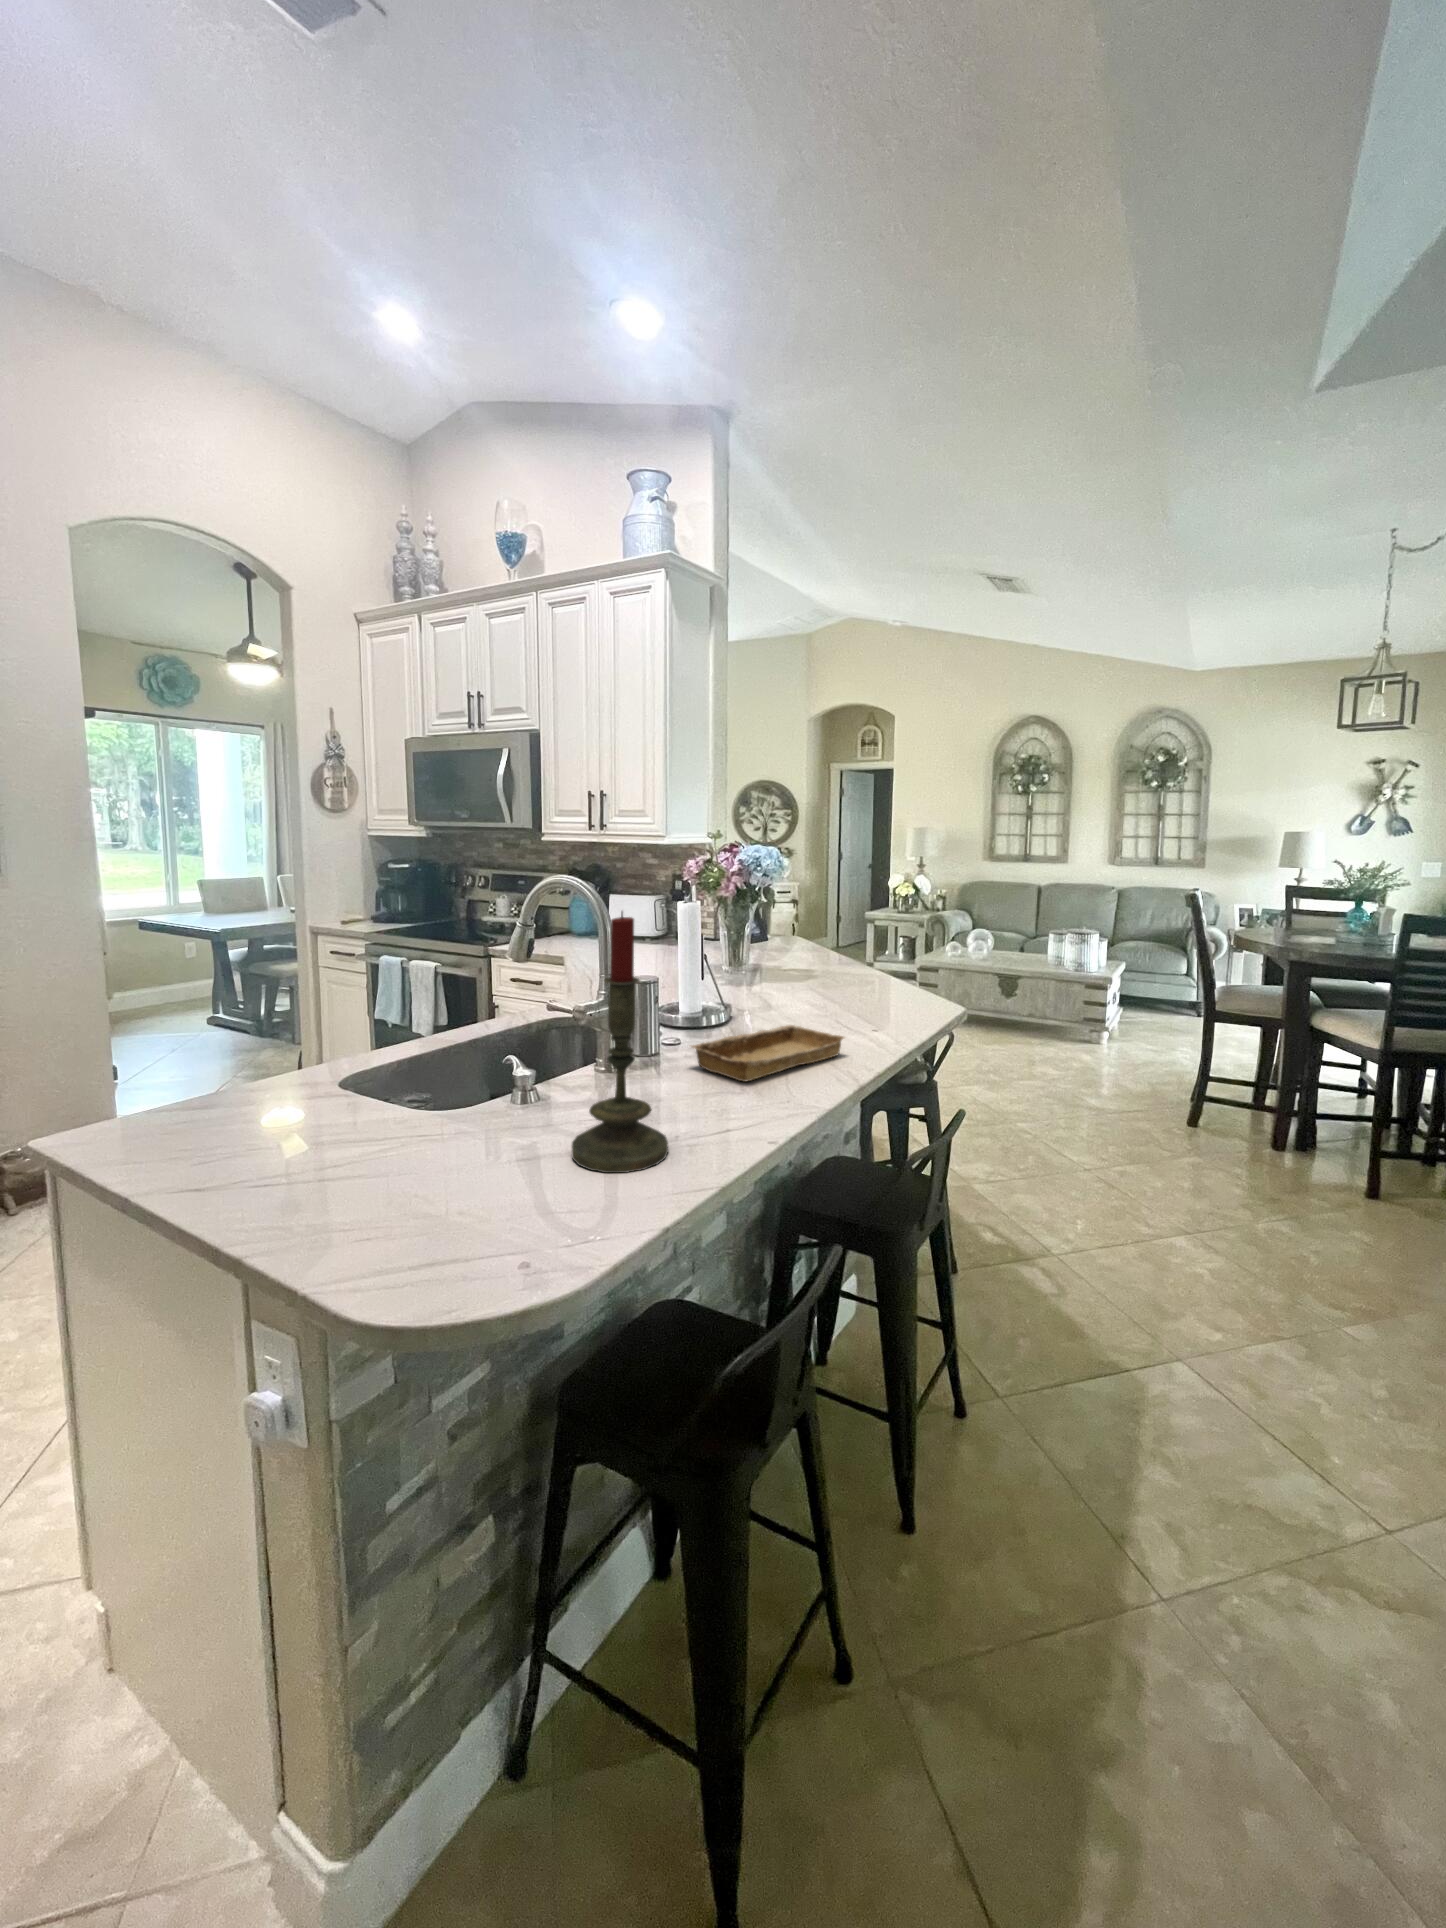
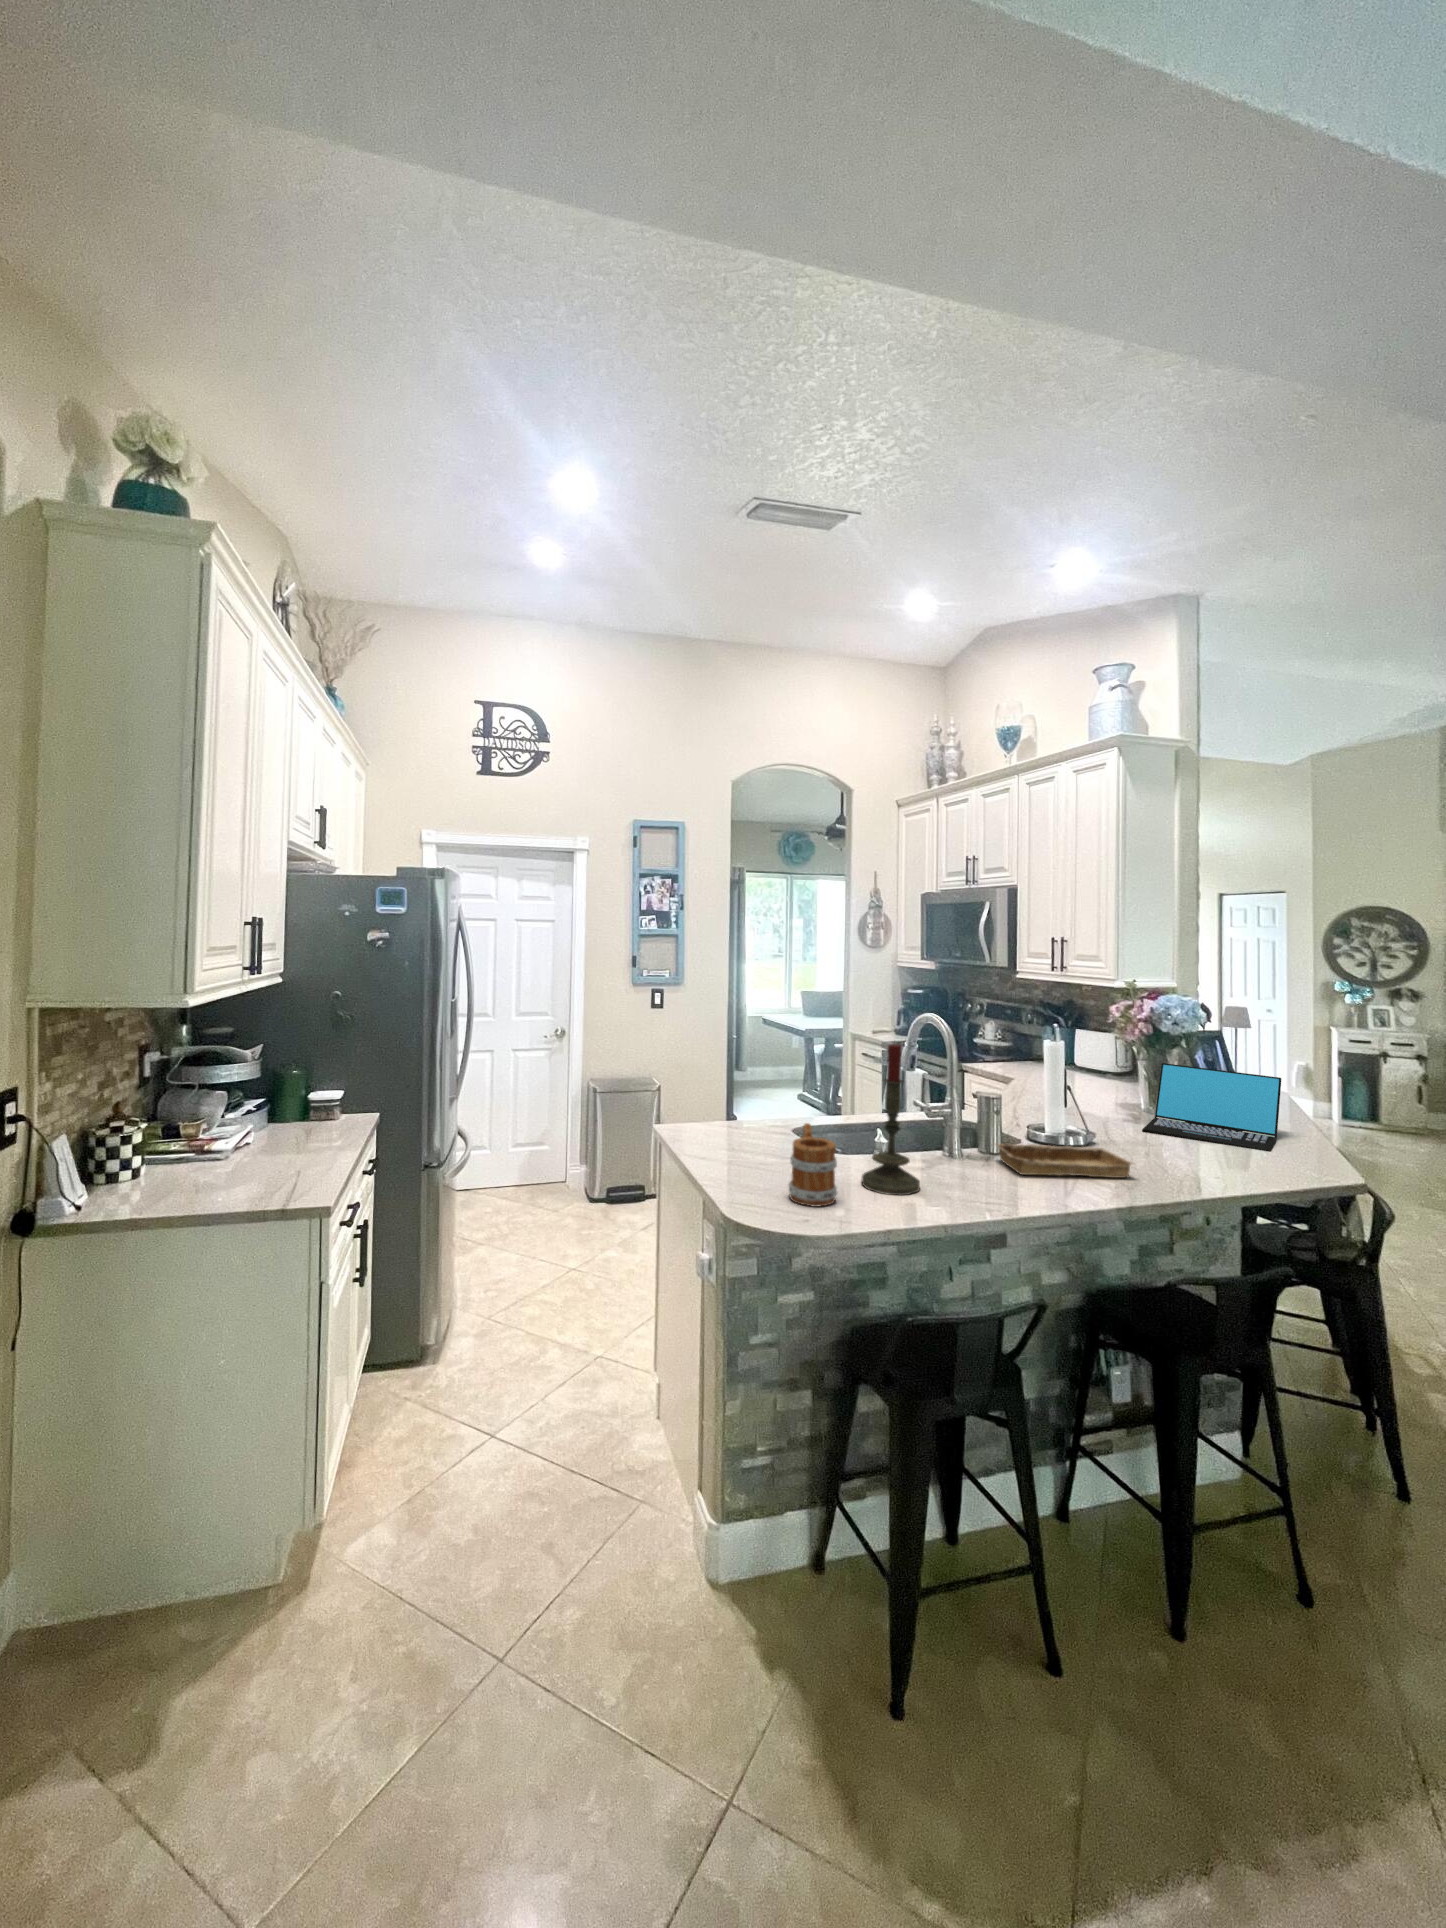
laptop: none [752,920,875,998] -> present [1142,1063,1281,1152]
mug: none [477,1085,583,1250] -> present [789,1123,837,1207]

